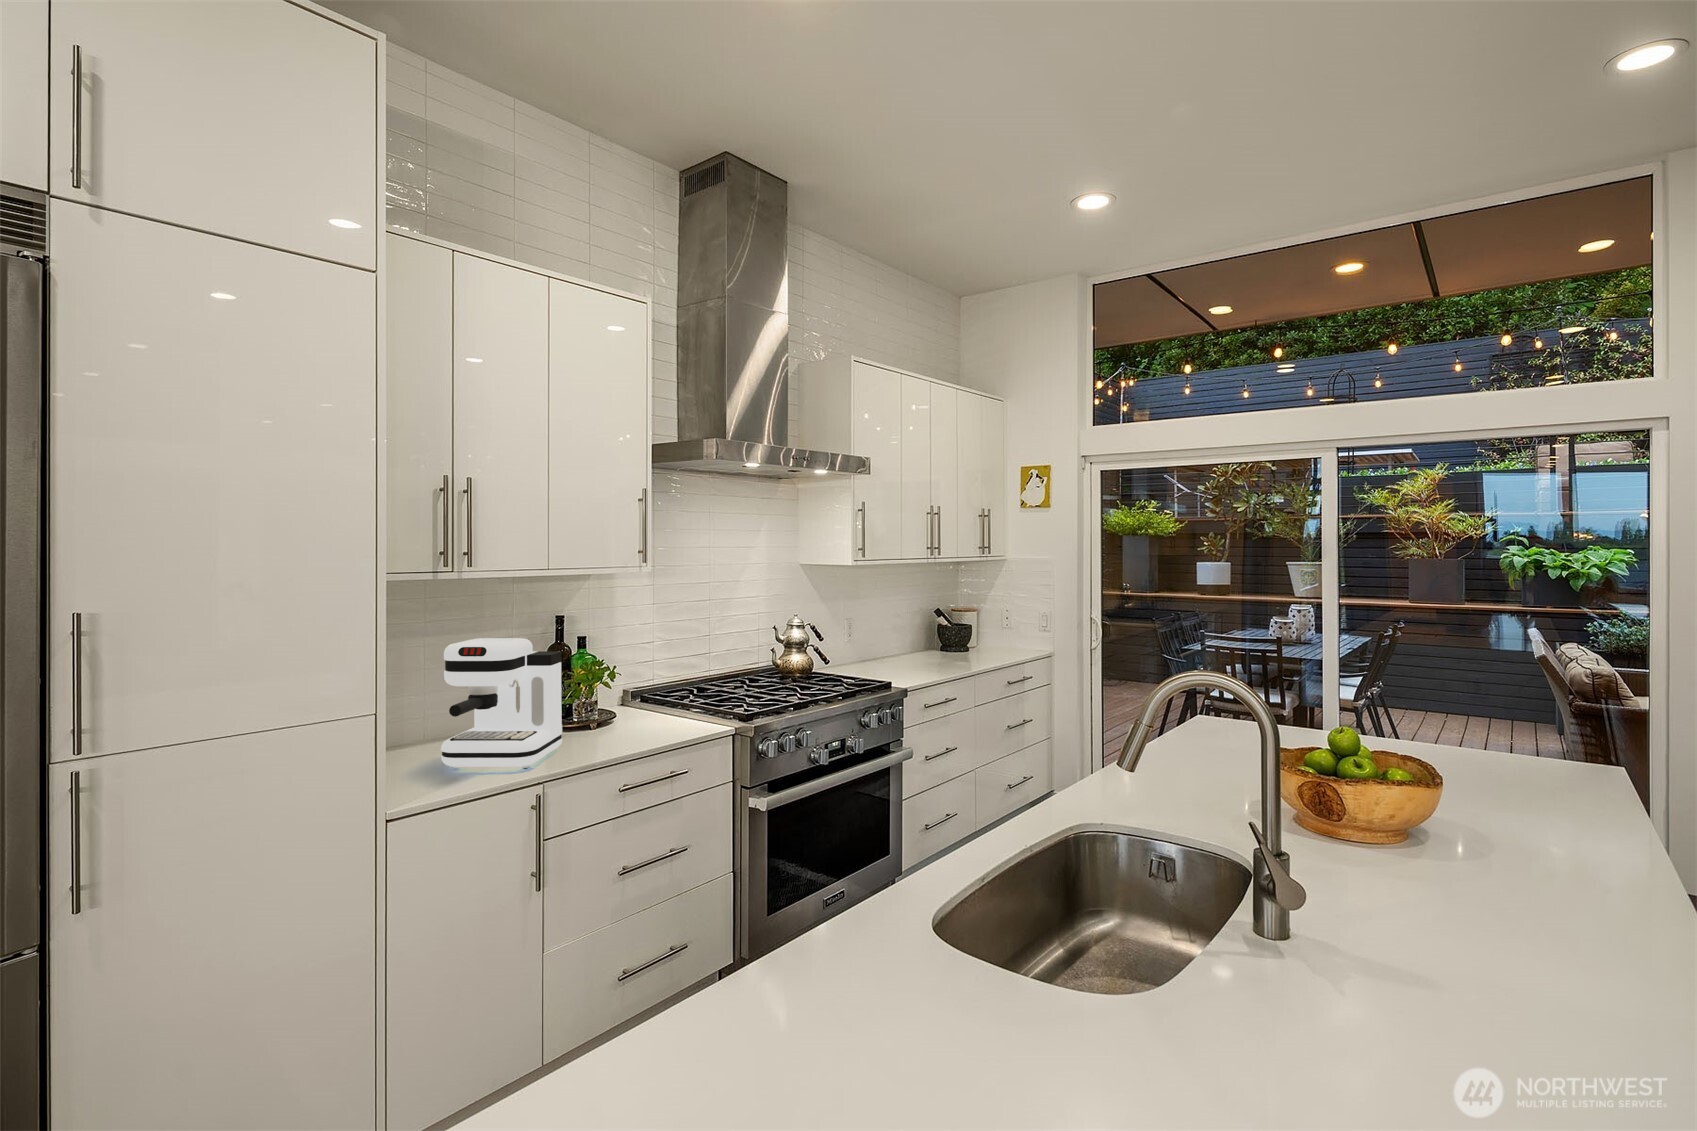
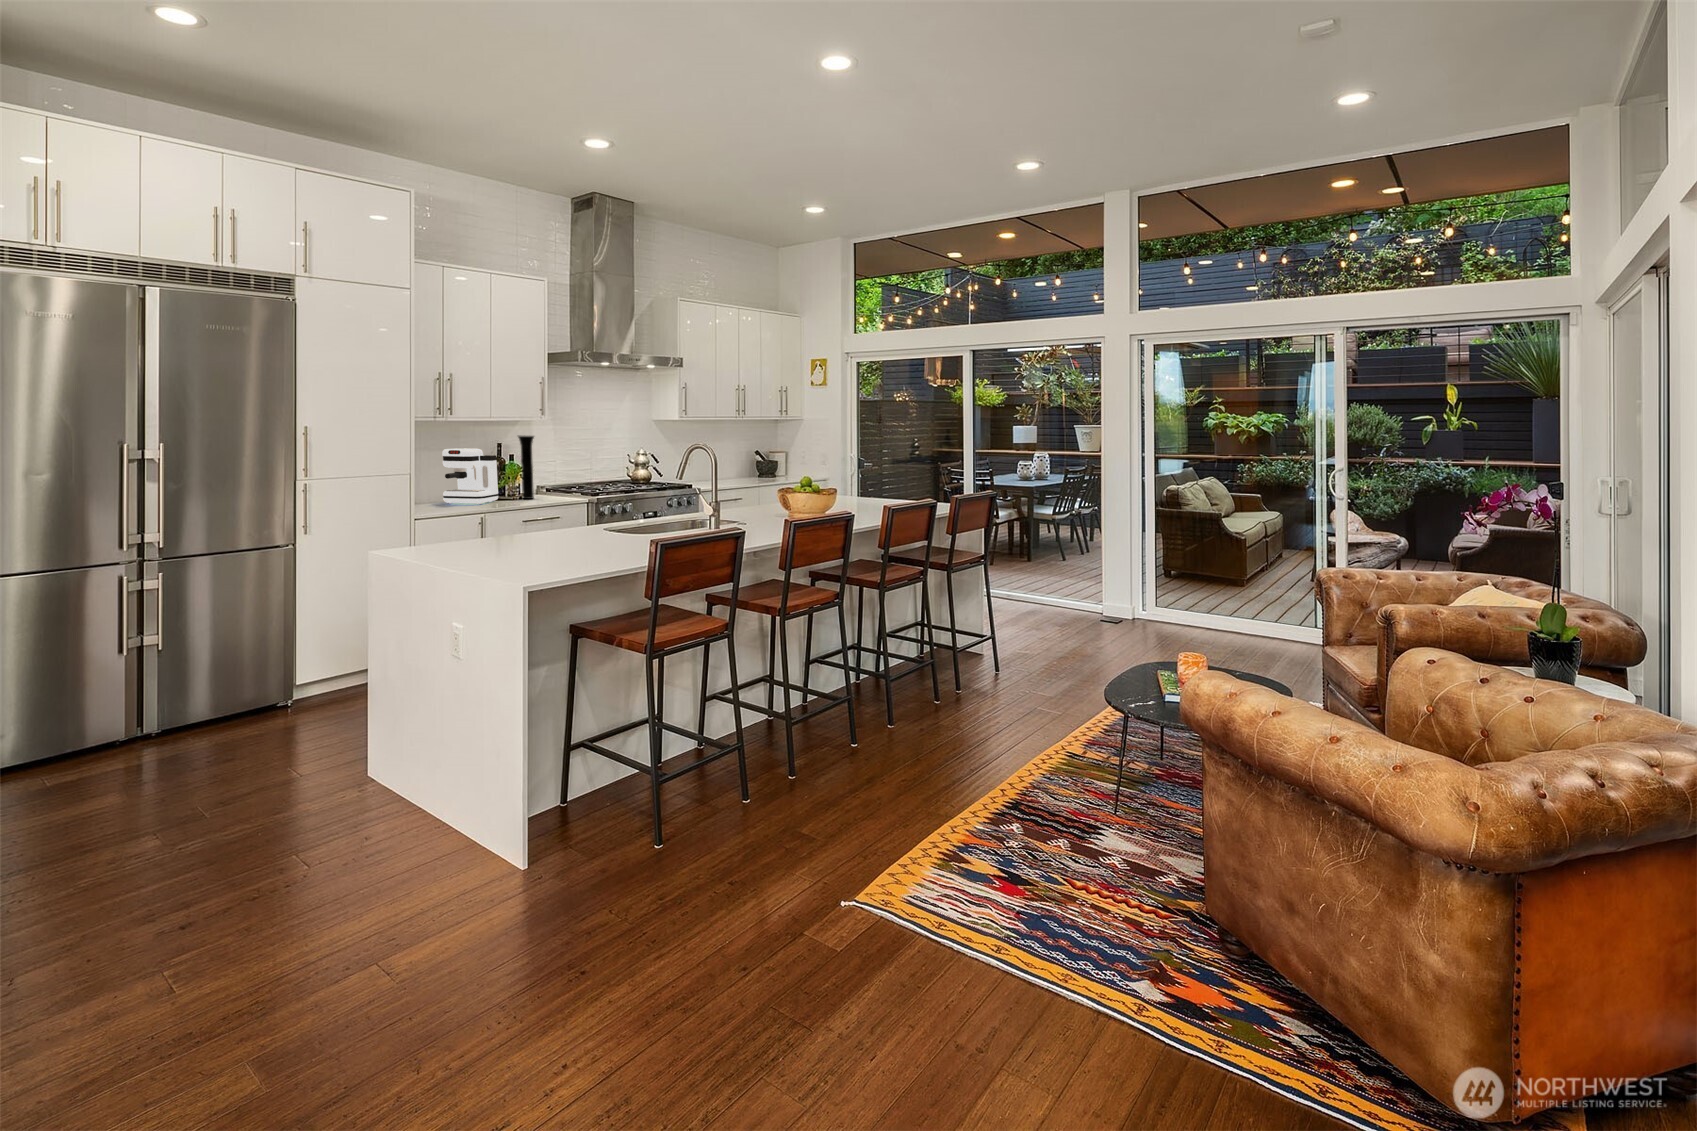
vase: none [603,605,640,740] -> present [518,436,534,499]

